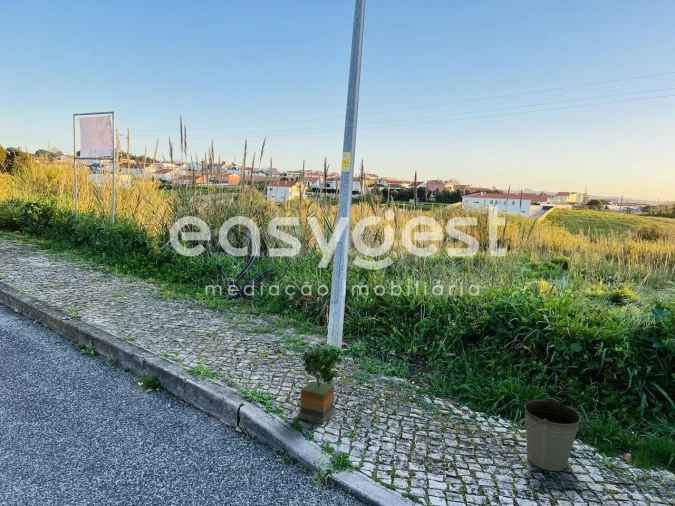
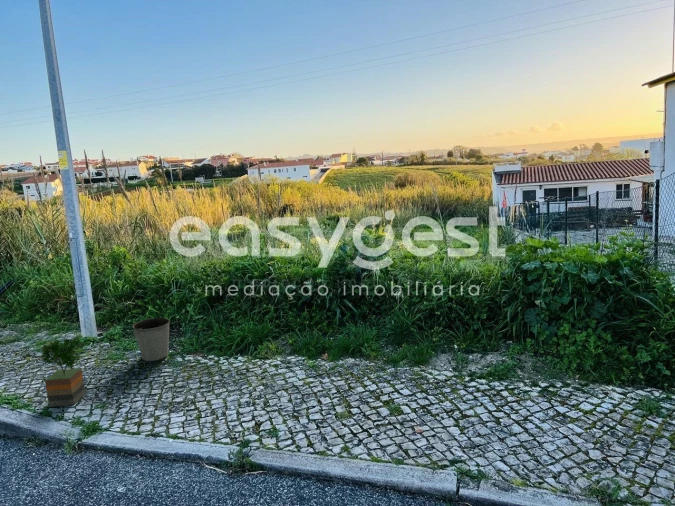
bucket: present [520,400,581,471] -> present [133,316,170,361]

